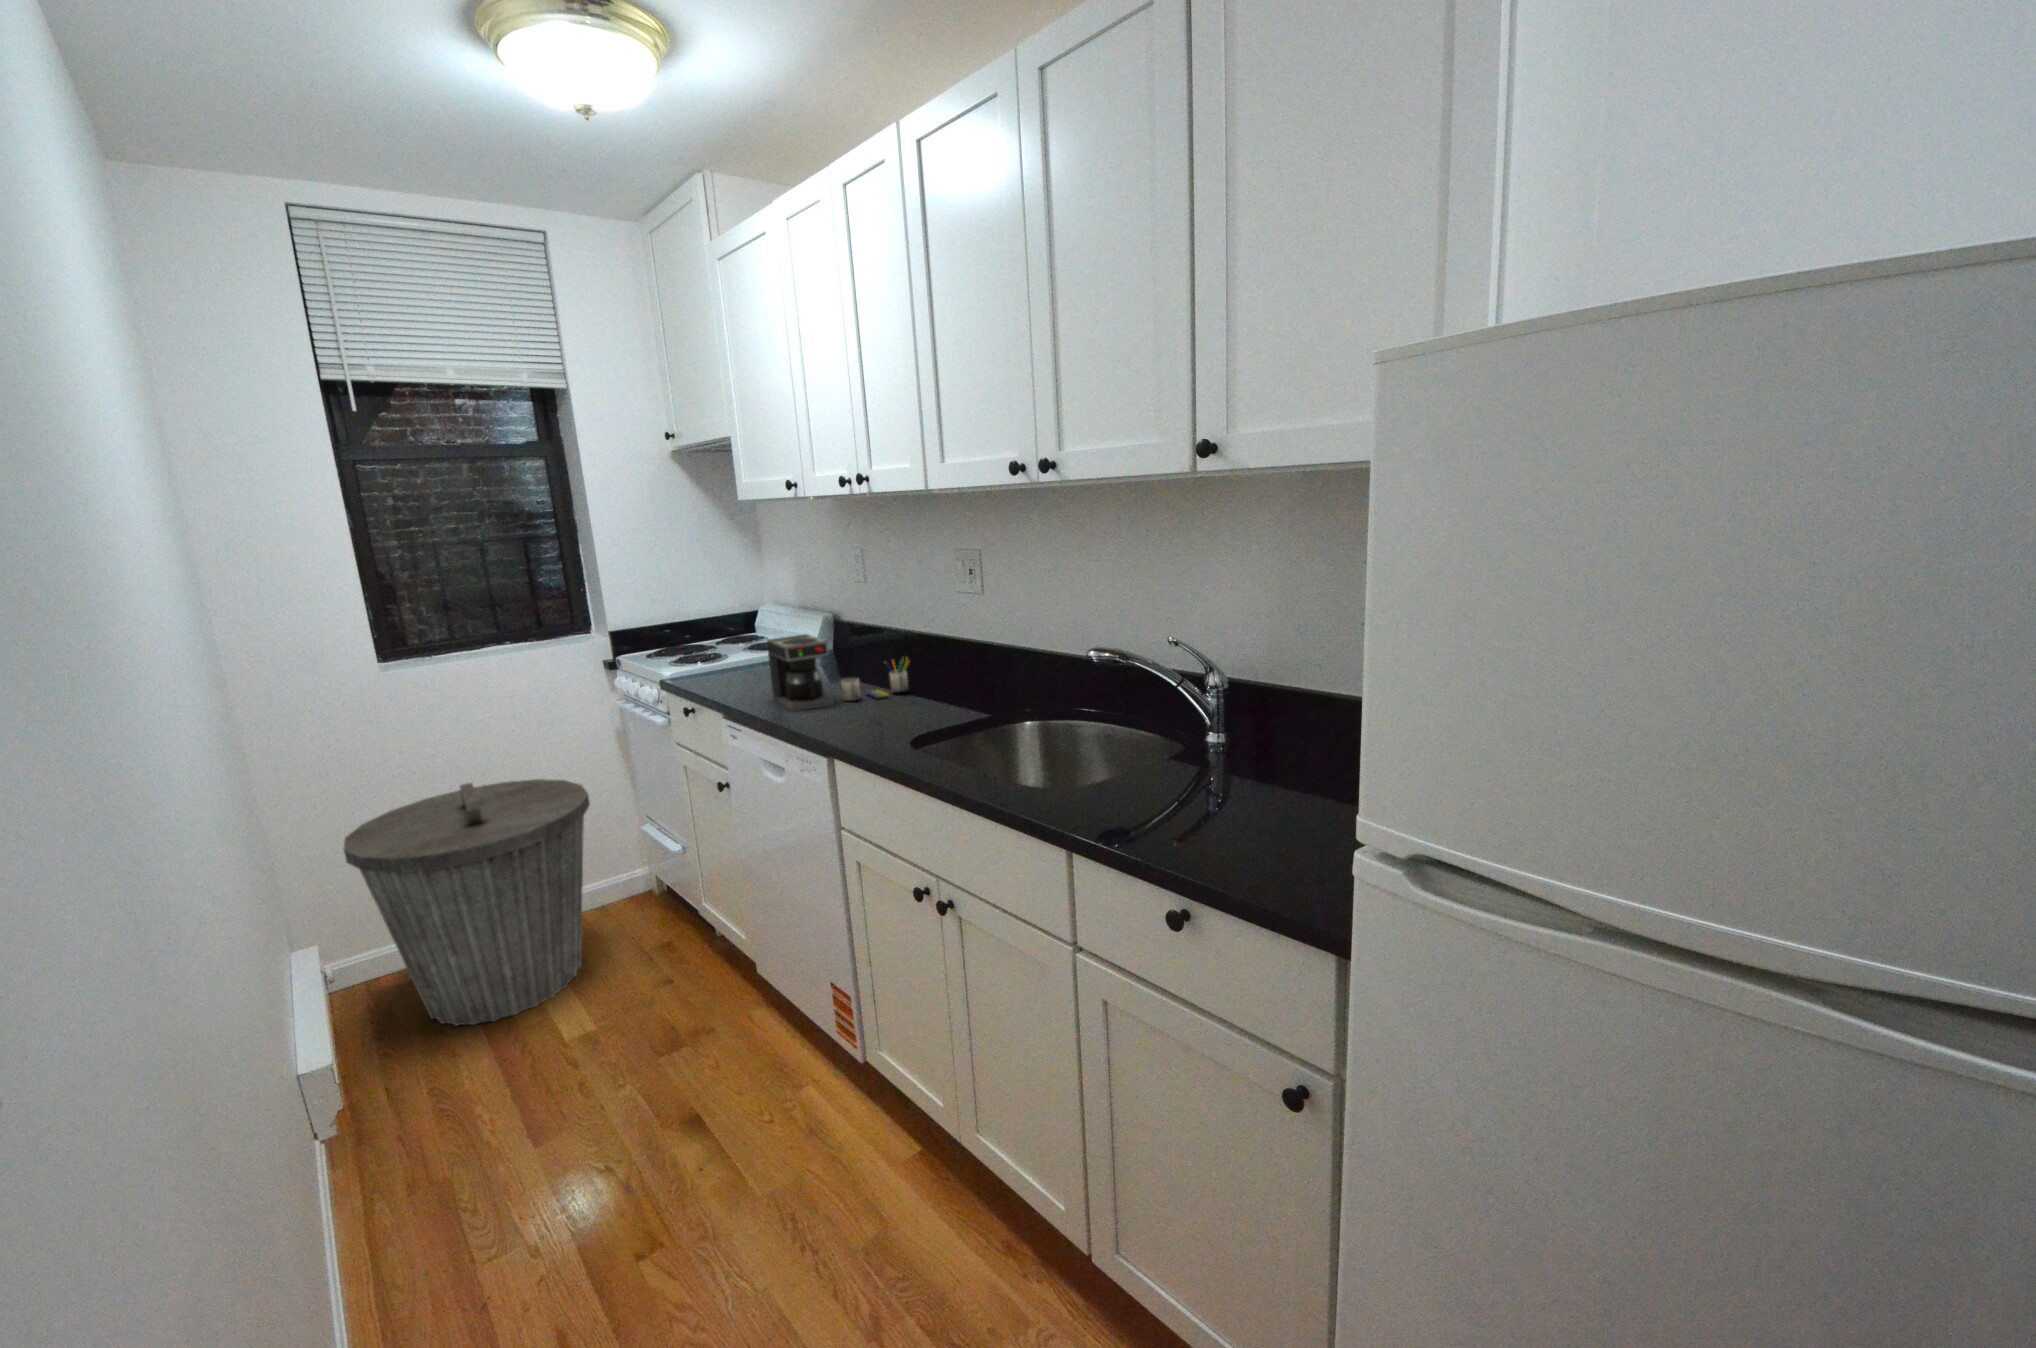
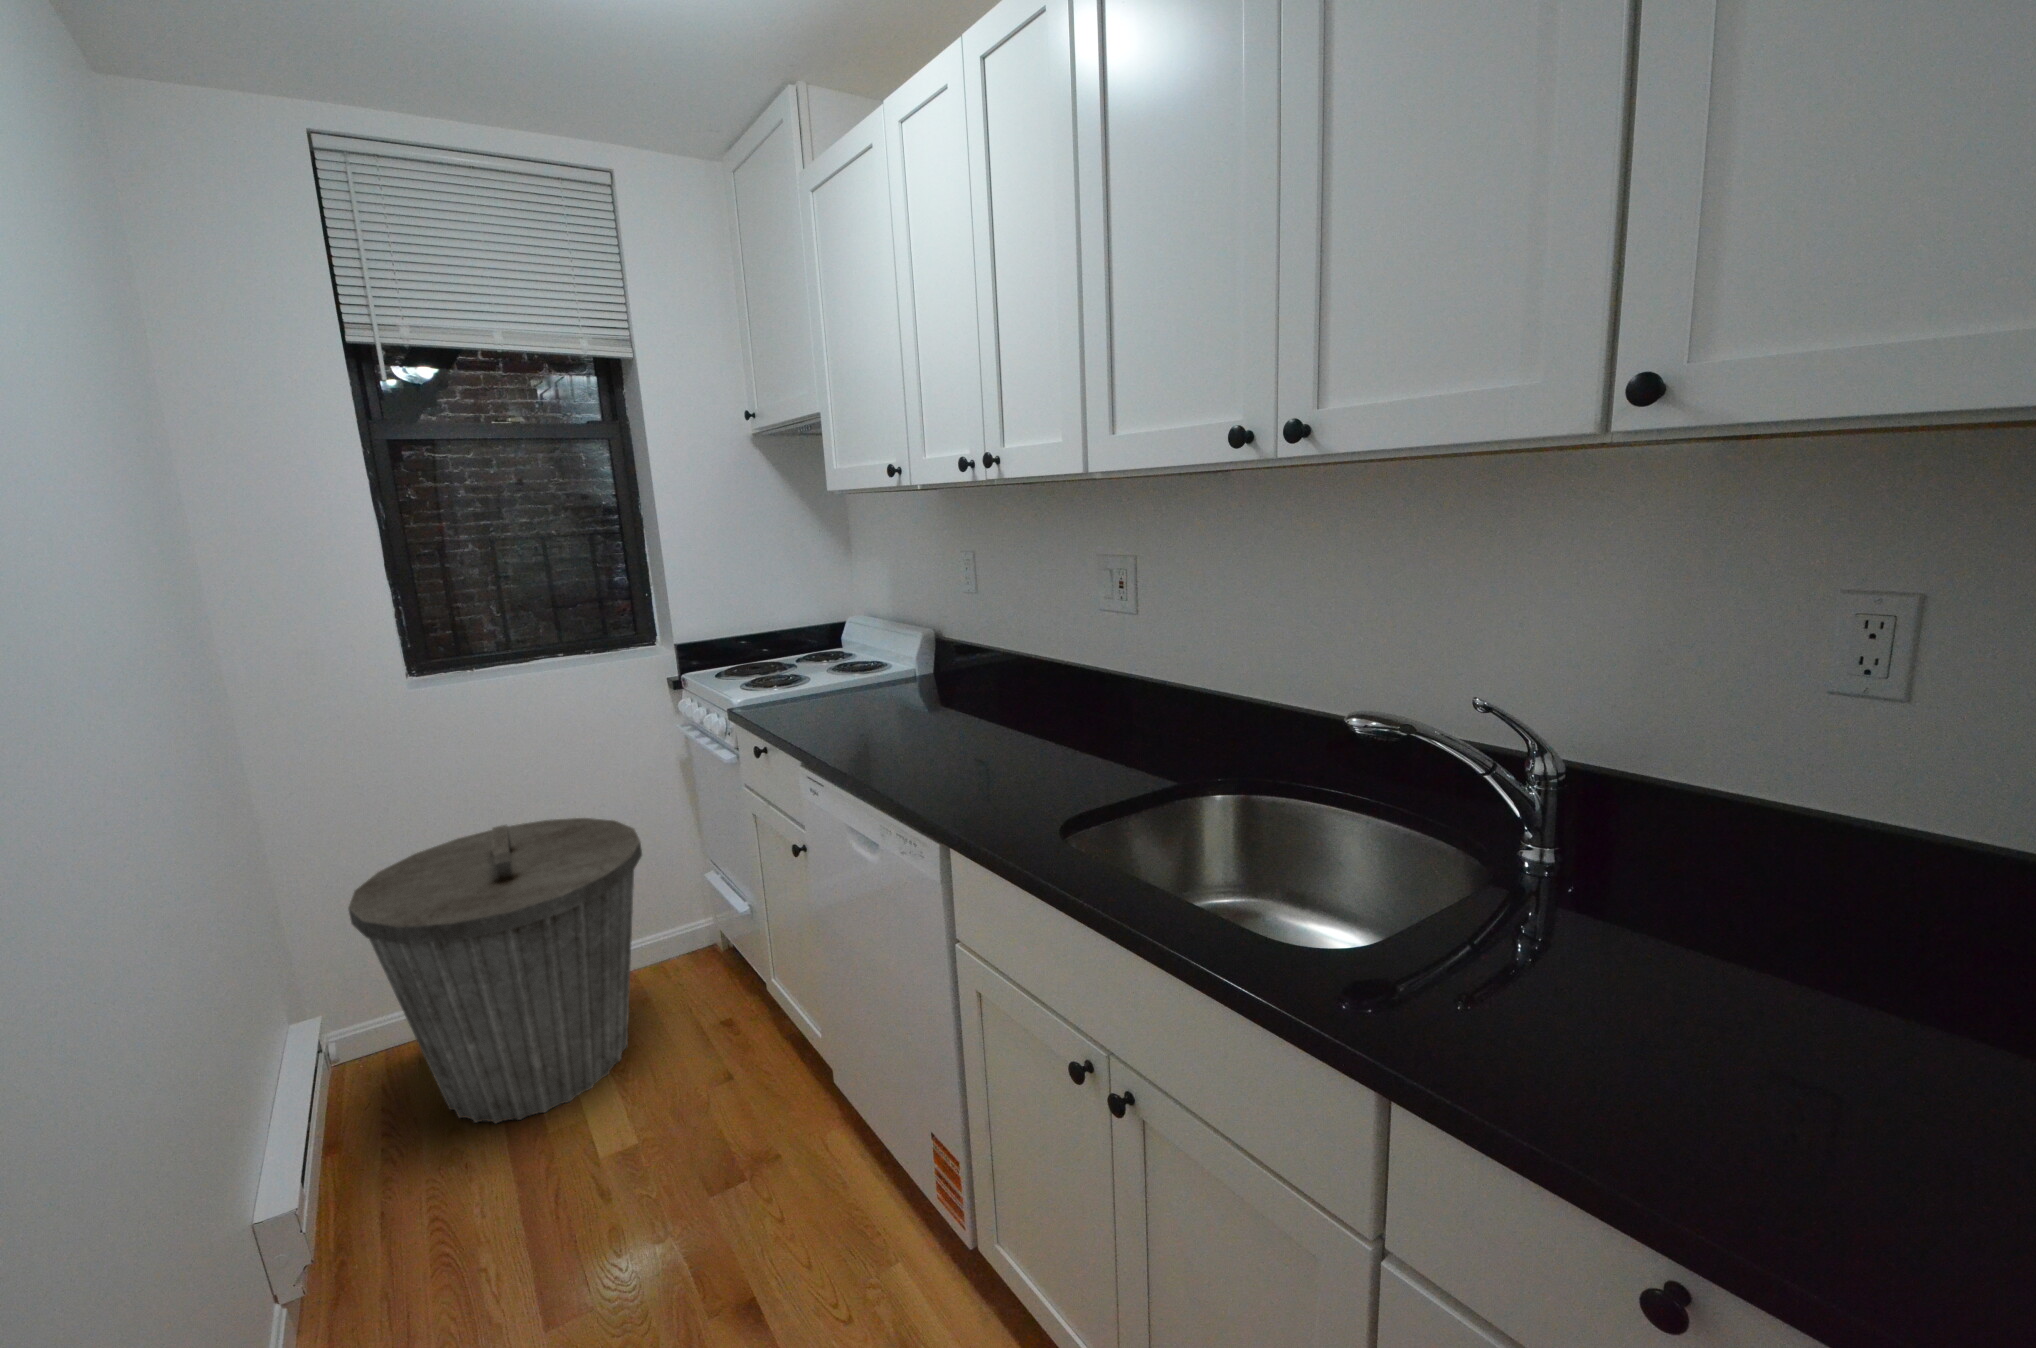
coffee maker: present [767,634,909,711] -> none [858,662,1040,769]

